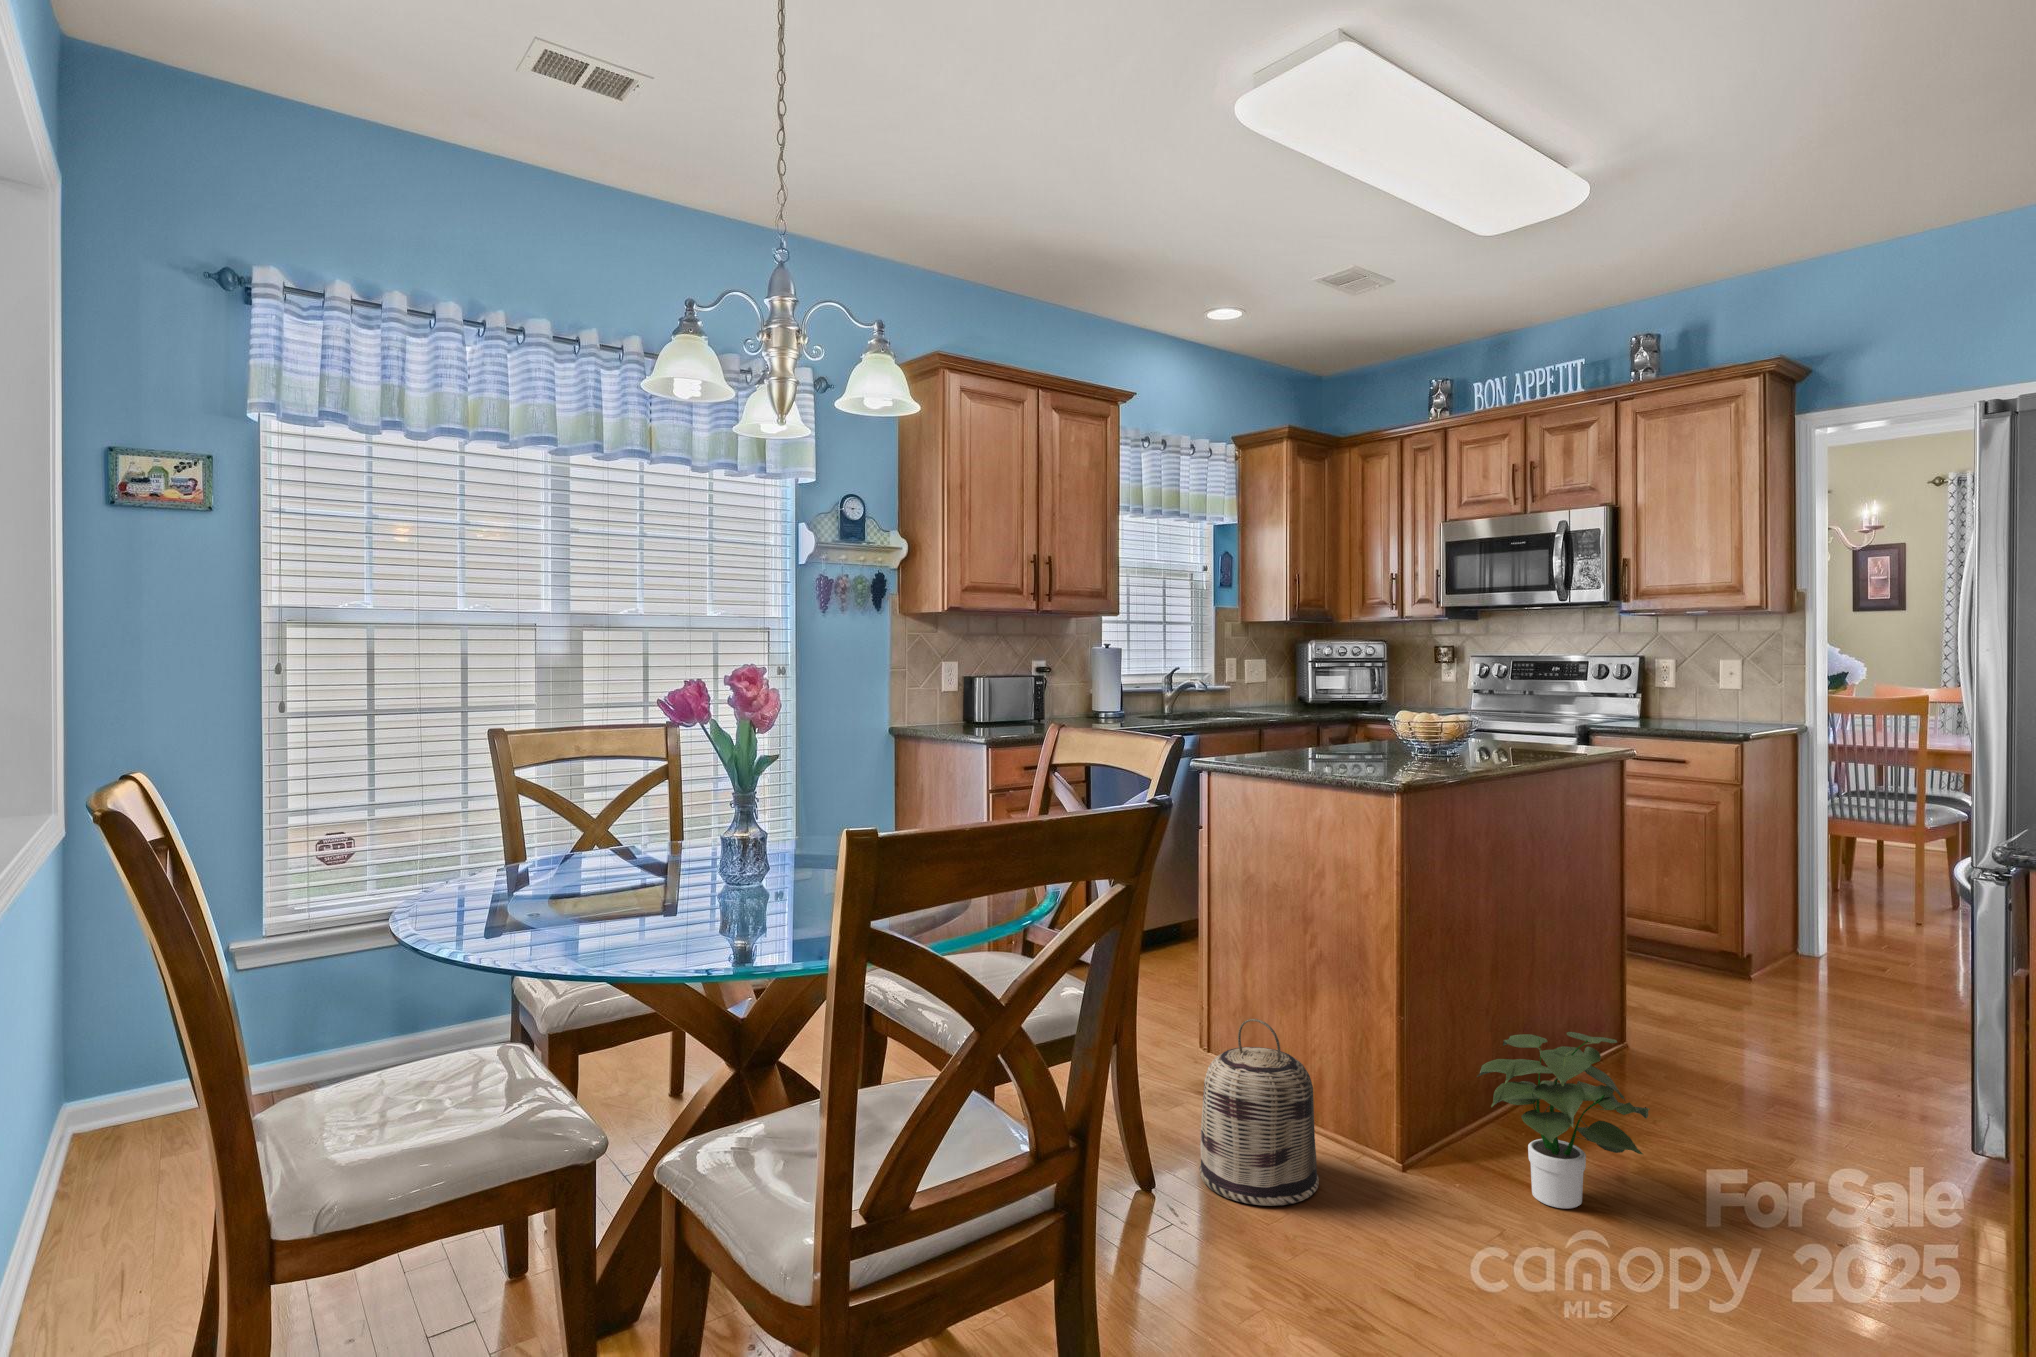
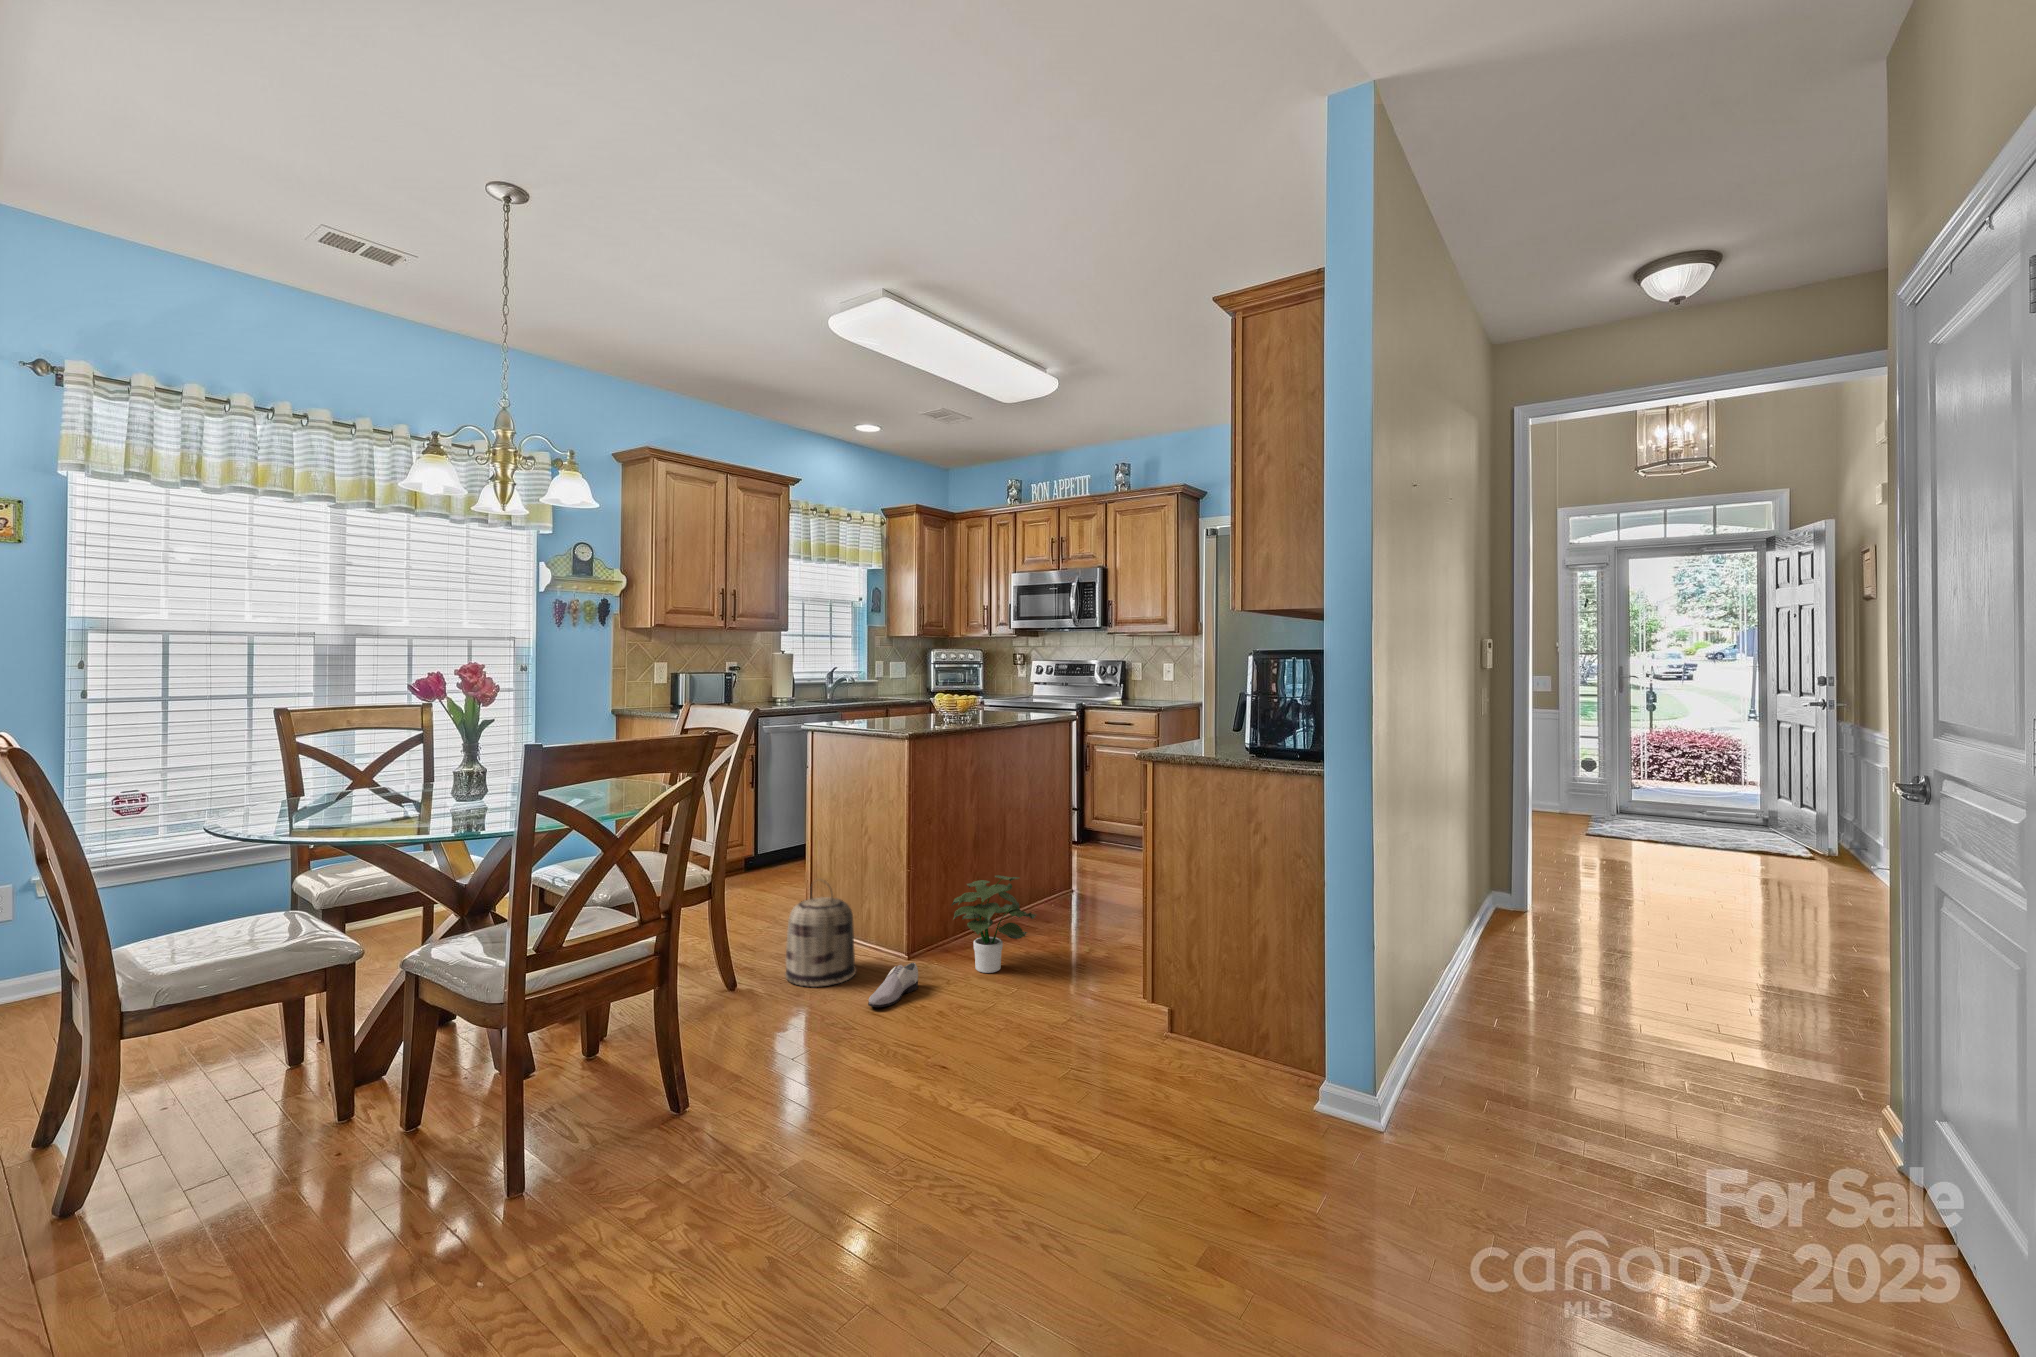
shoe: none [1372,1182,1444,1270] -> present [868,963,918,1007]

